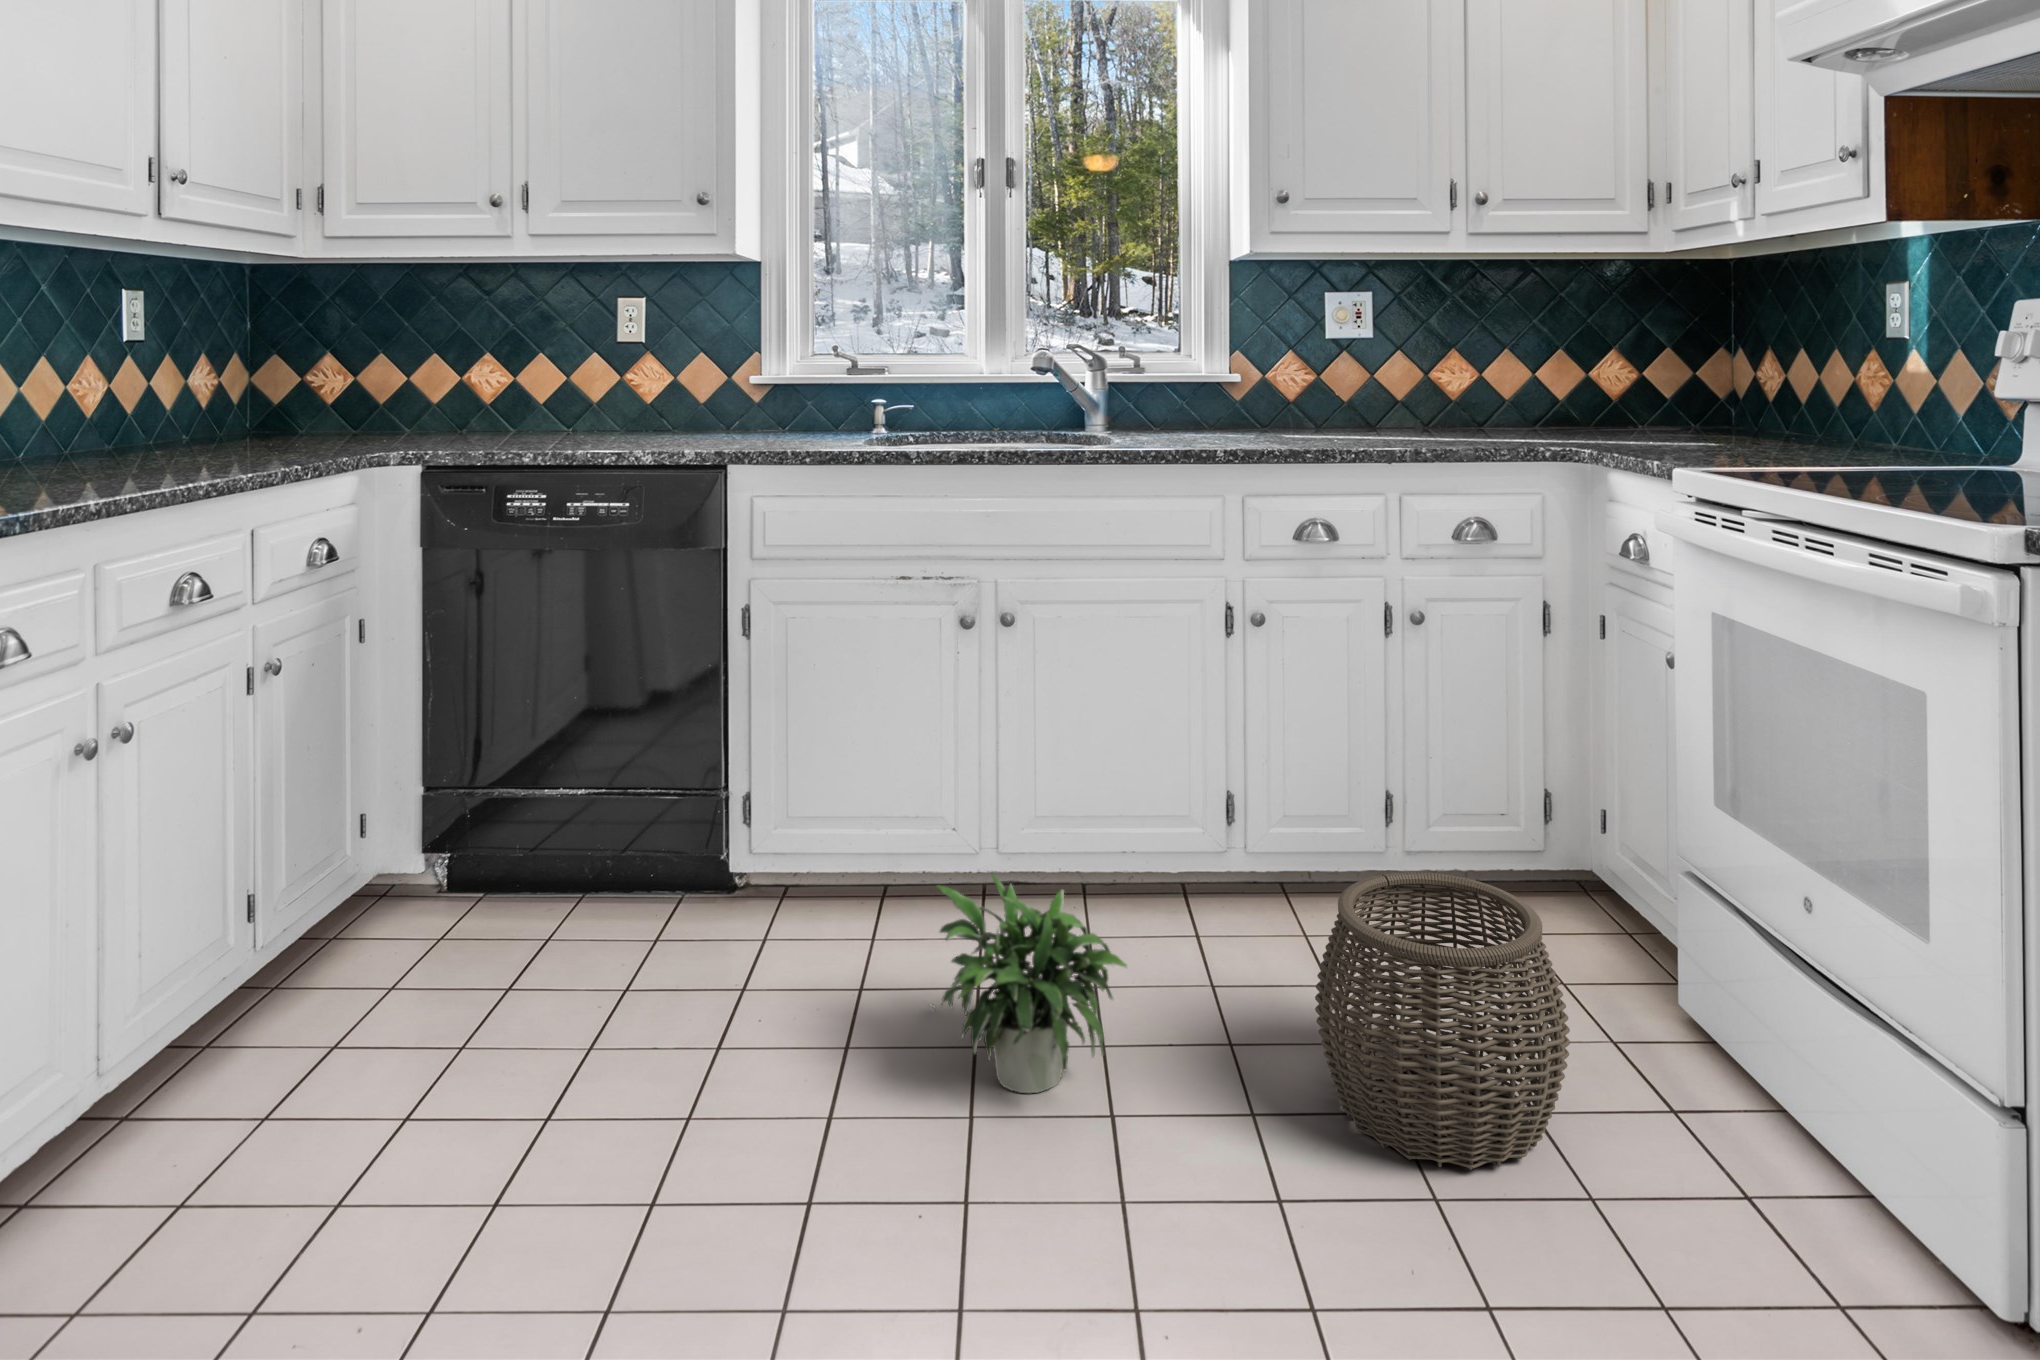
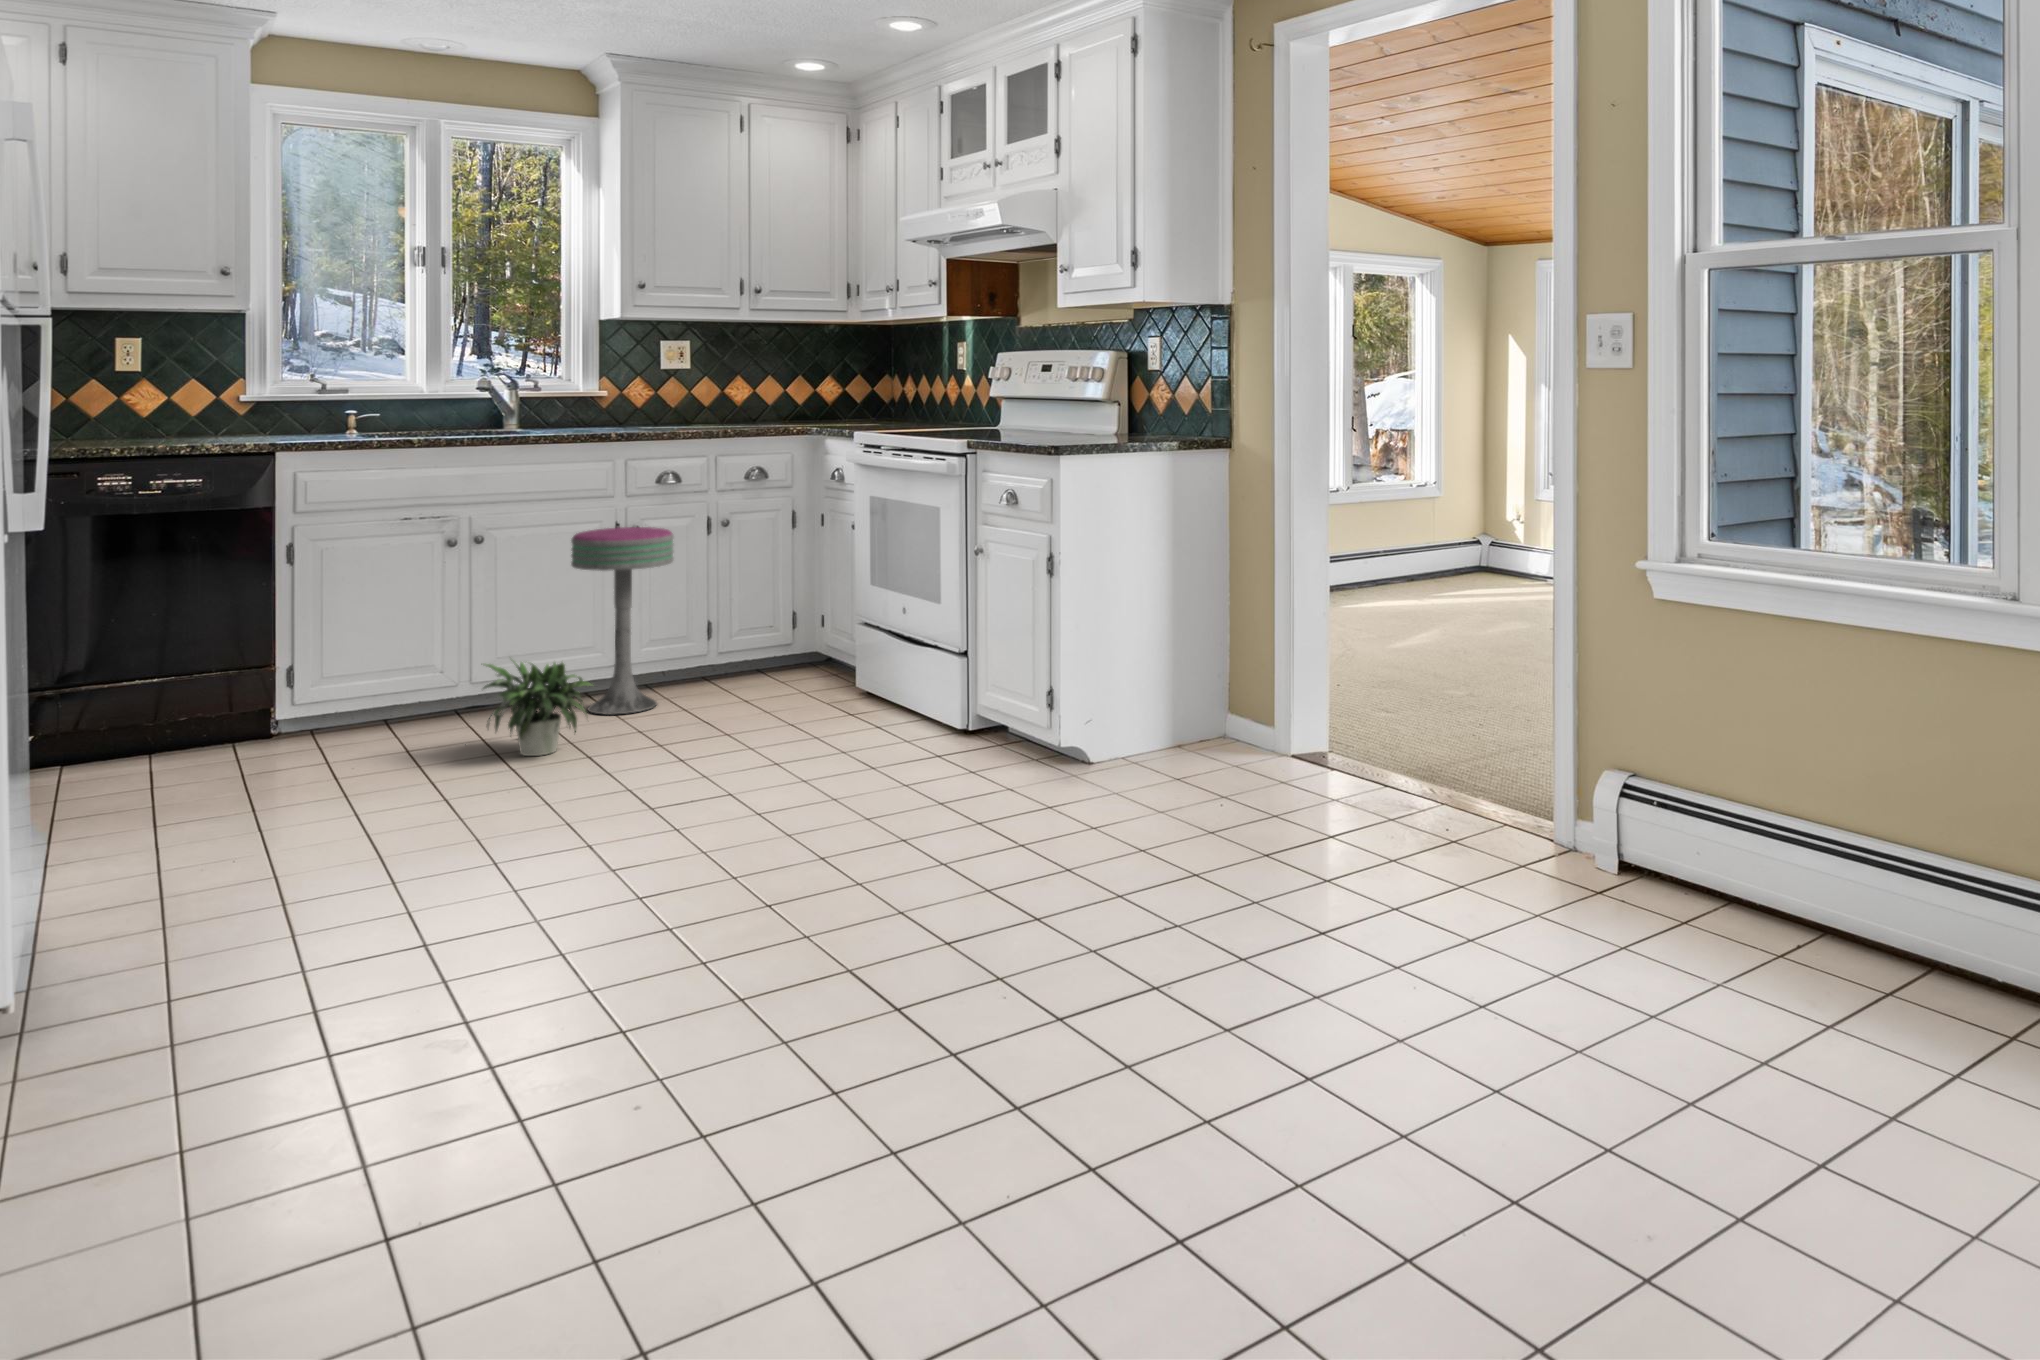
bar stool: none [1136,616,1311,974] -> present [571,527,674,715]
woven basket: present [1315,872,1570,1170] -> none [690,626,807,738]

